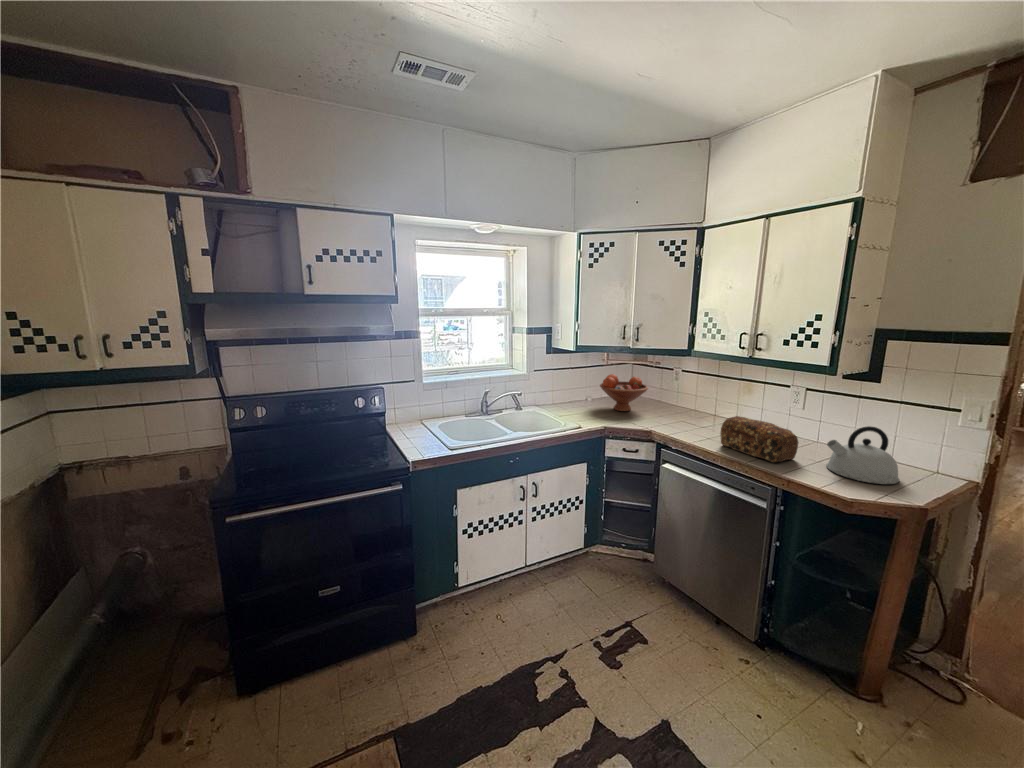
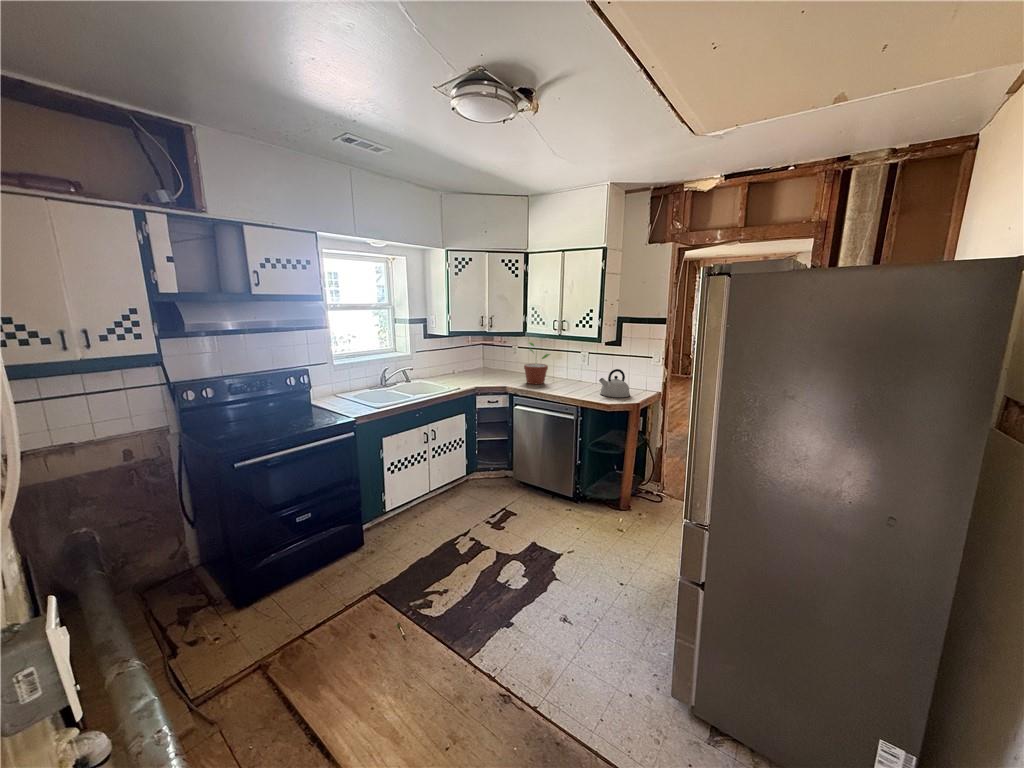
potted plant: none [683,364,733,432] -> present [524,342,550,384]
fruit bowl: present [600,374,648,411] -> none [467,352,500,378]
bread loaf: present [720,416,799,462] -> none [547,371,587,394]

